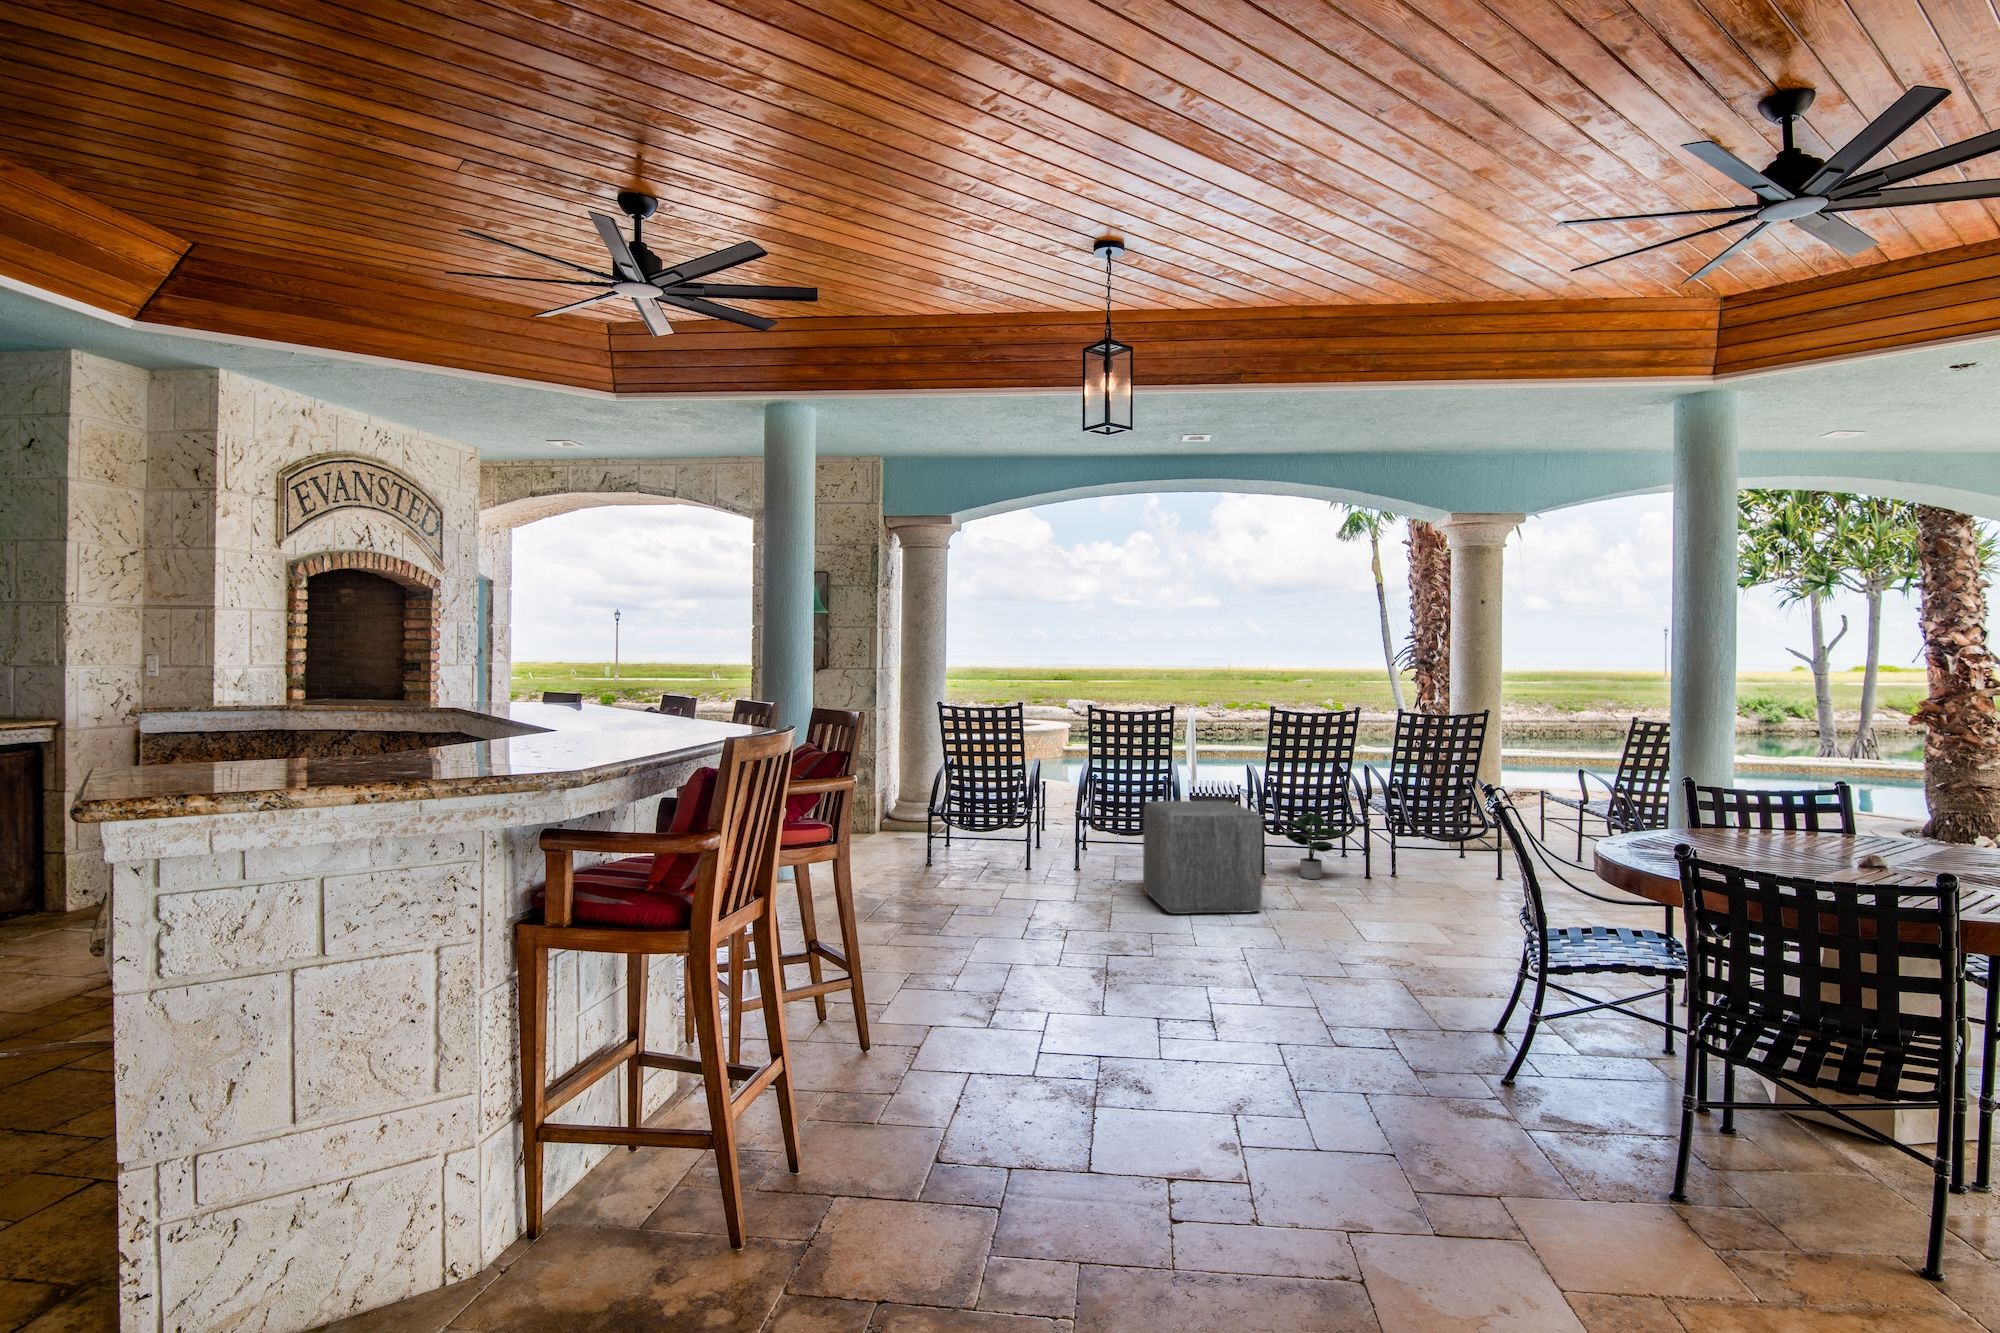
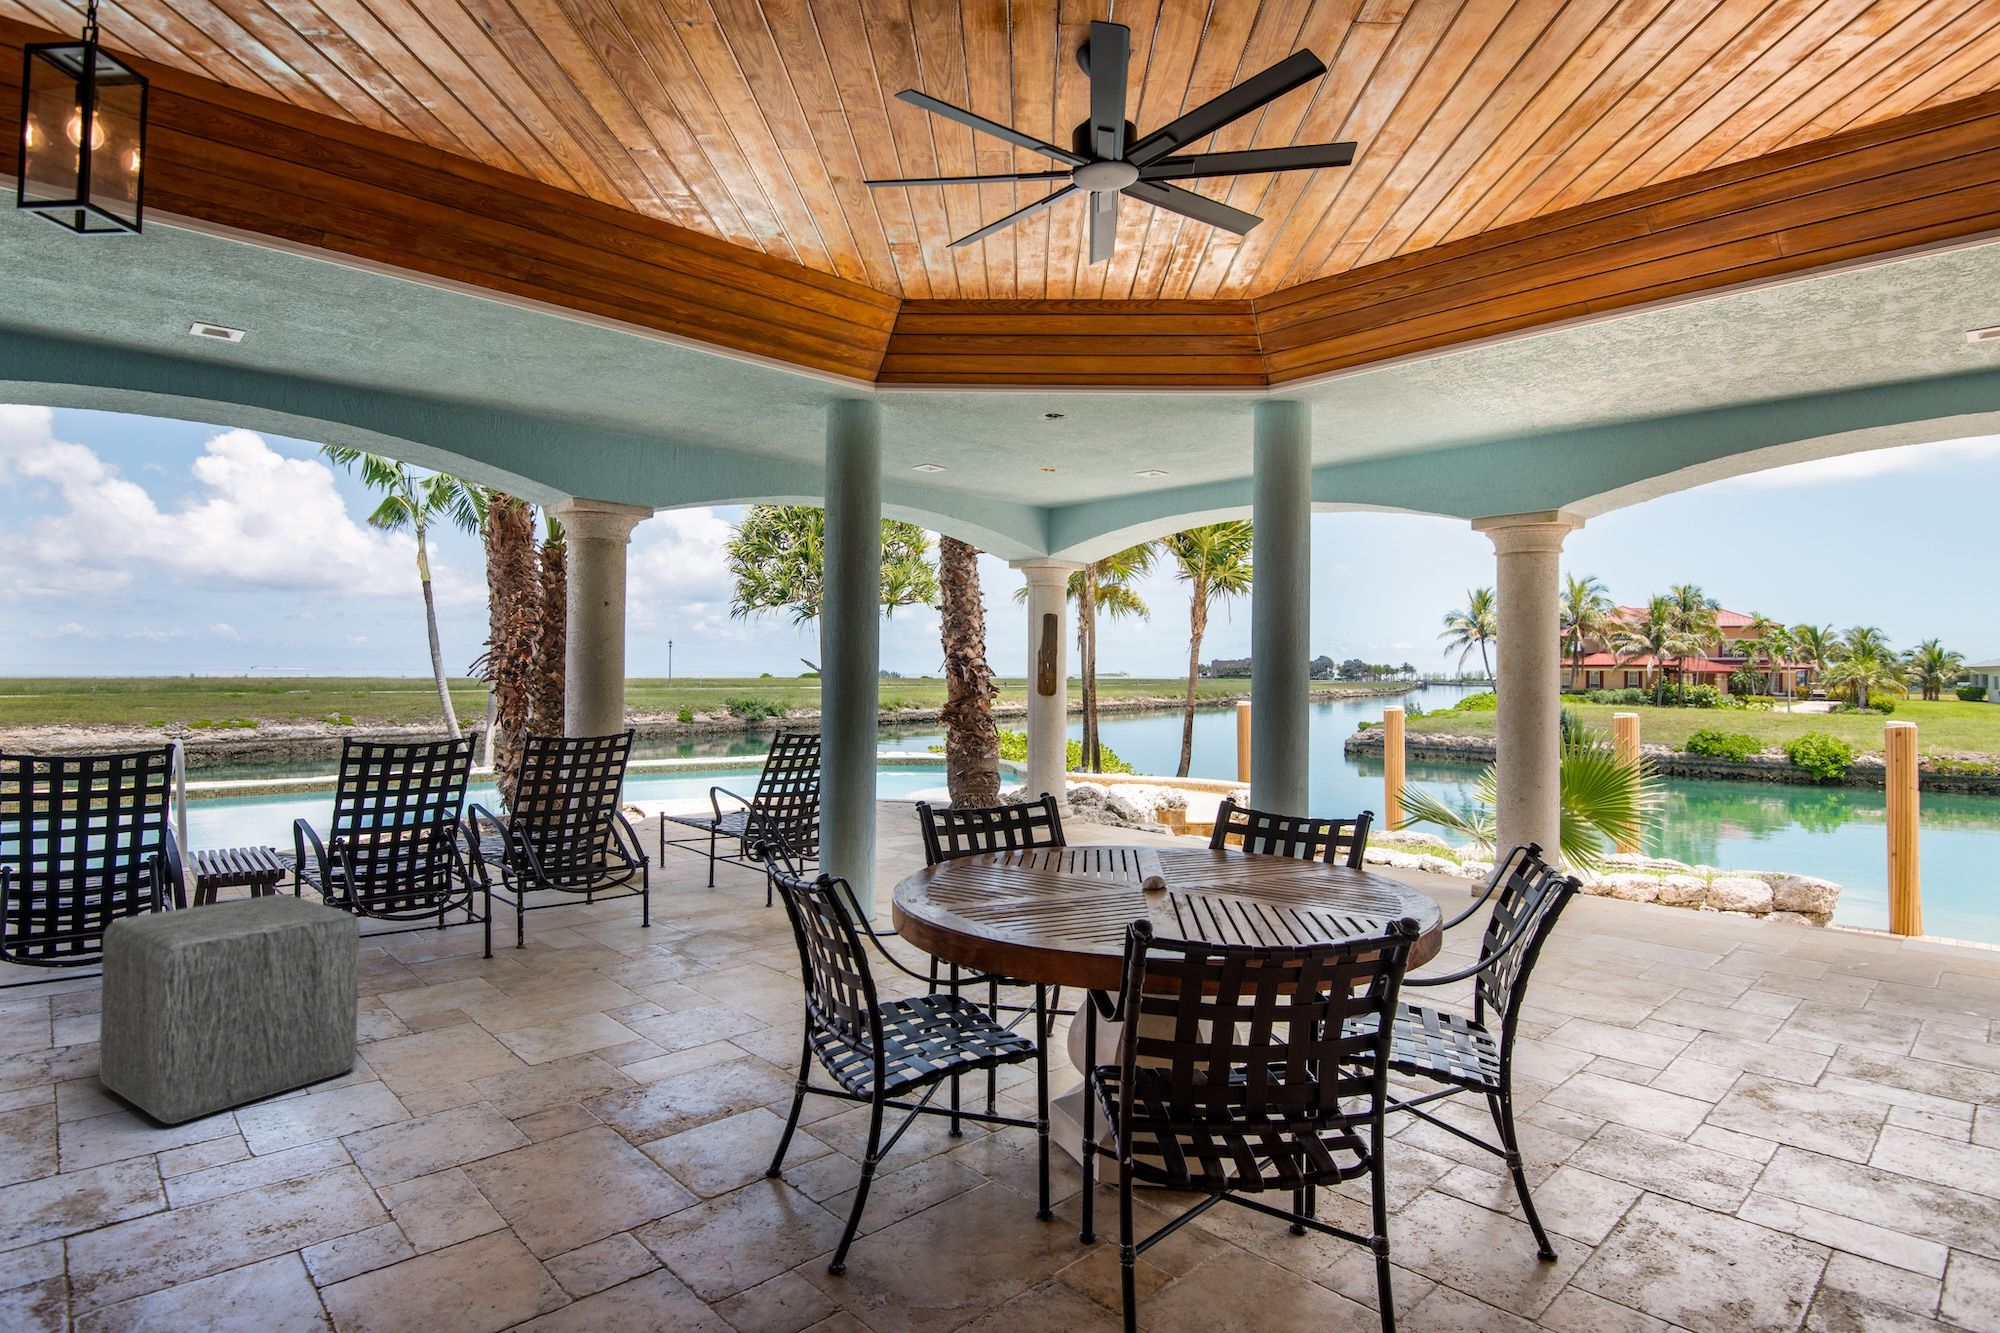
potted plant: present [1285,814,1345,879] -> none [371,884,468,981]

